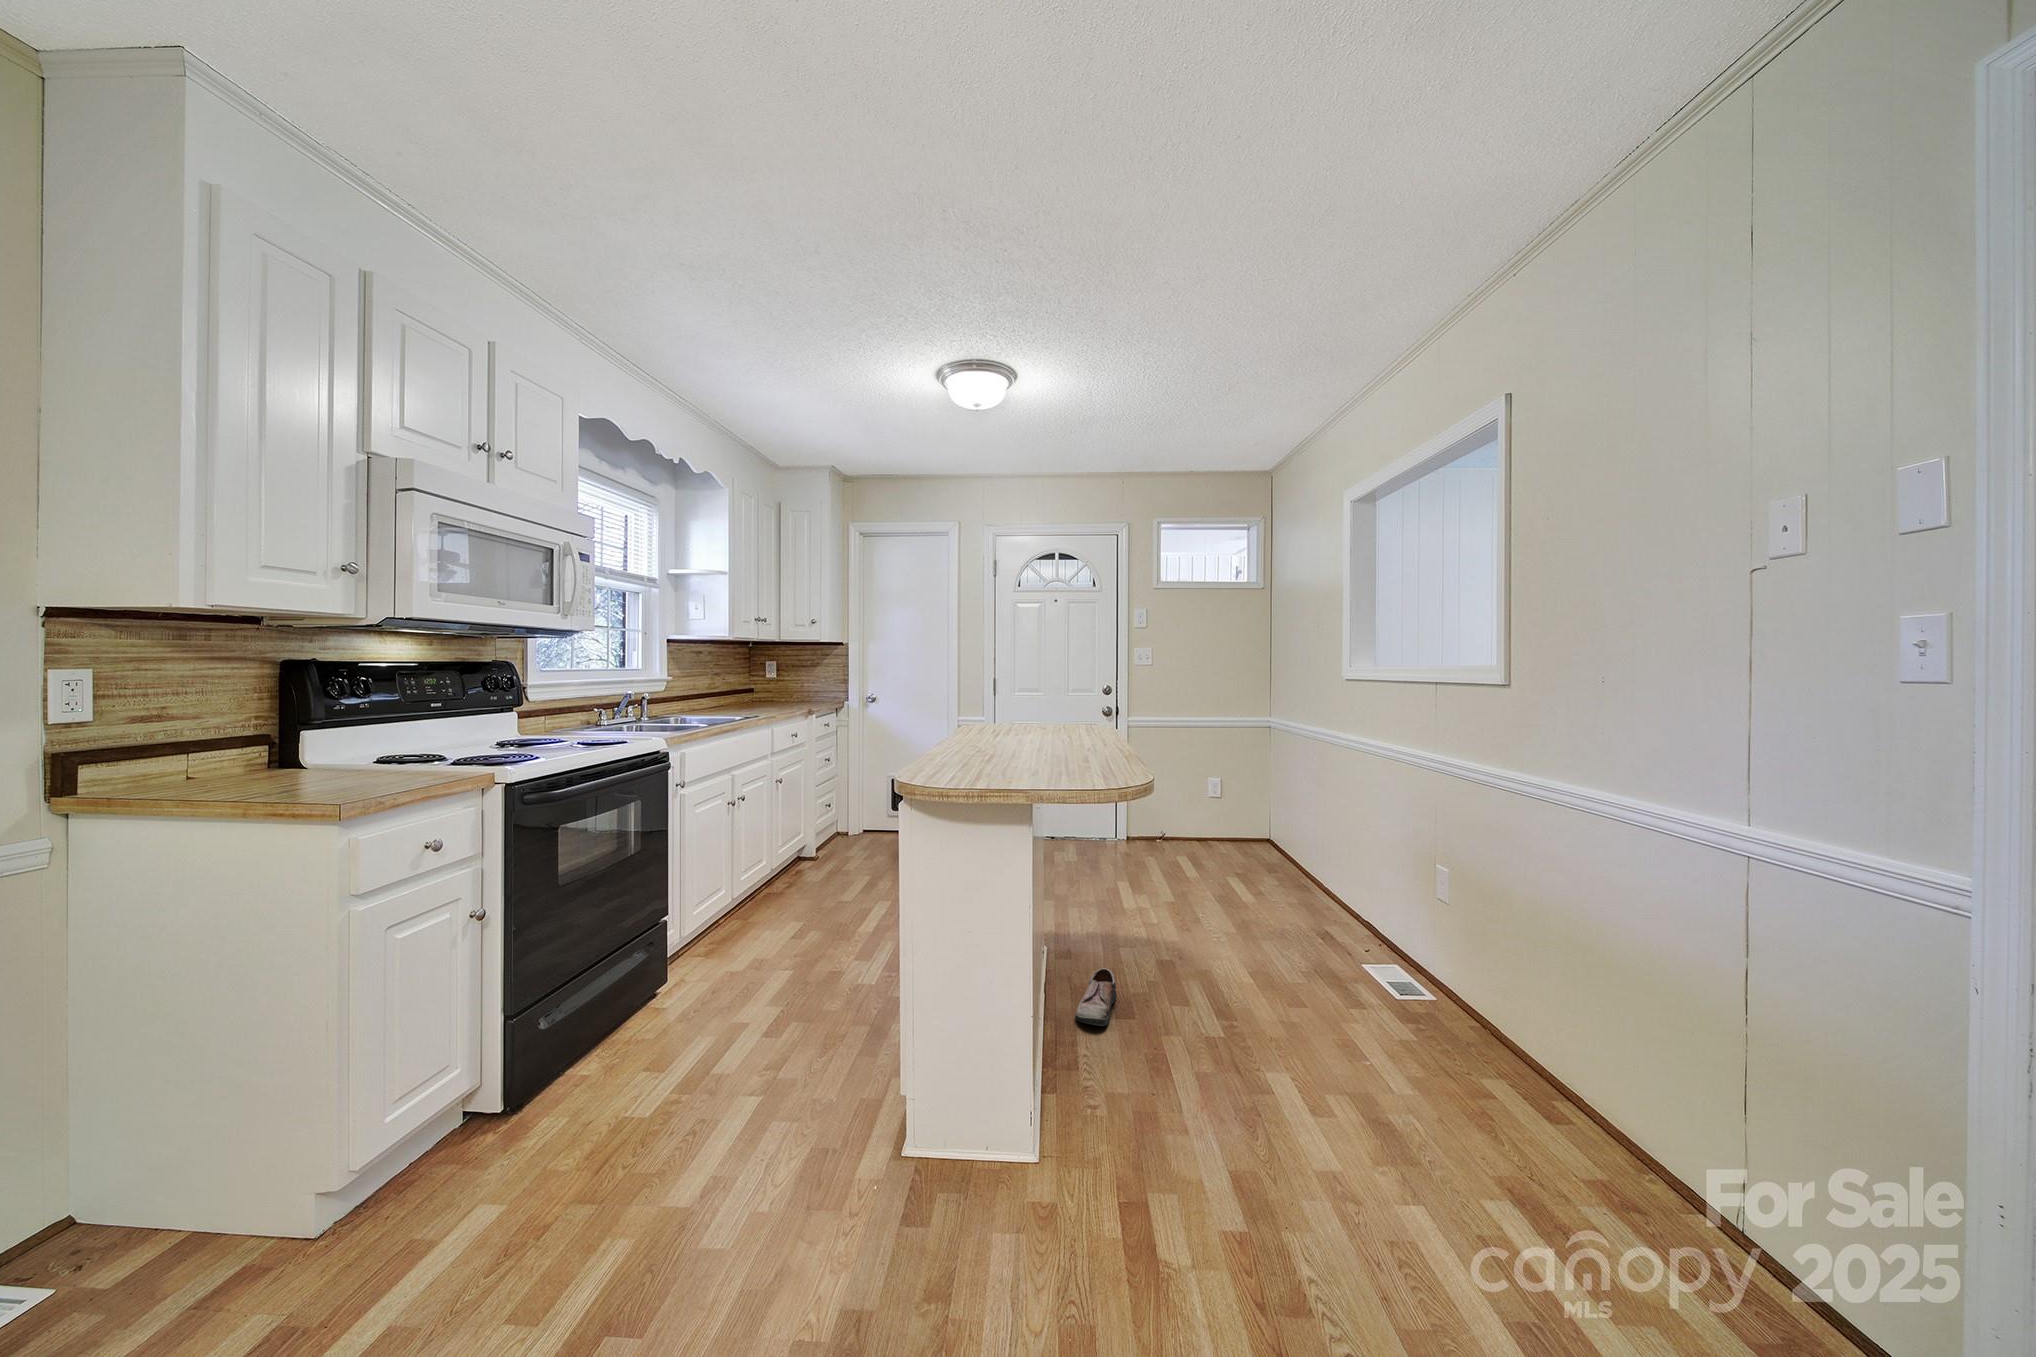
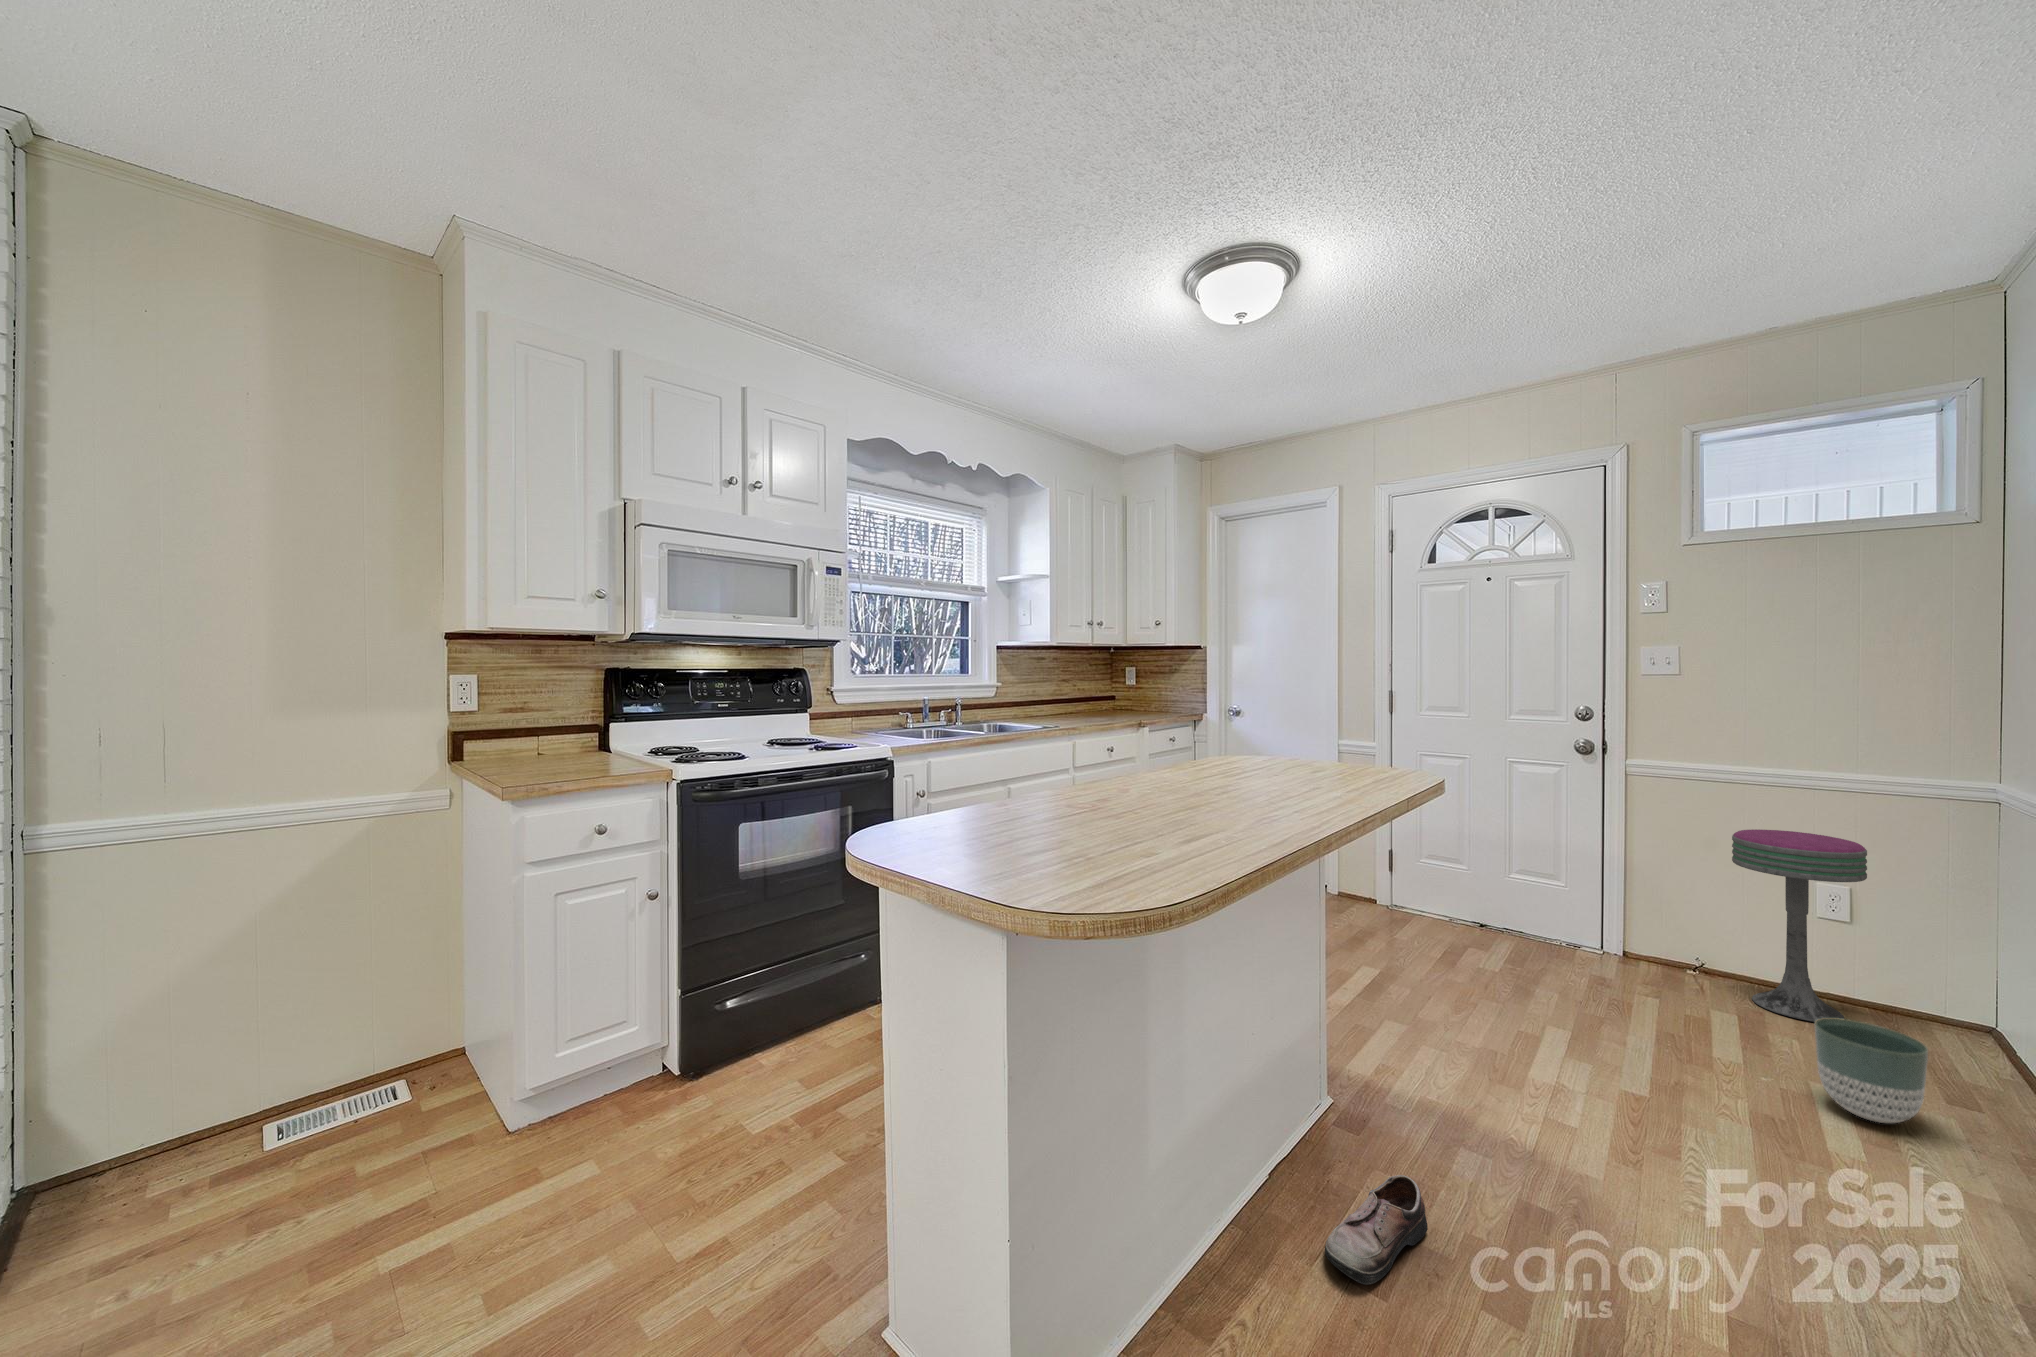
bar stool: none [1184,755,1238,858] -> present [1732,829,1867,1022]
planter: none [1233,847,1274,894] -> present [1815,1018,1928,1124]

